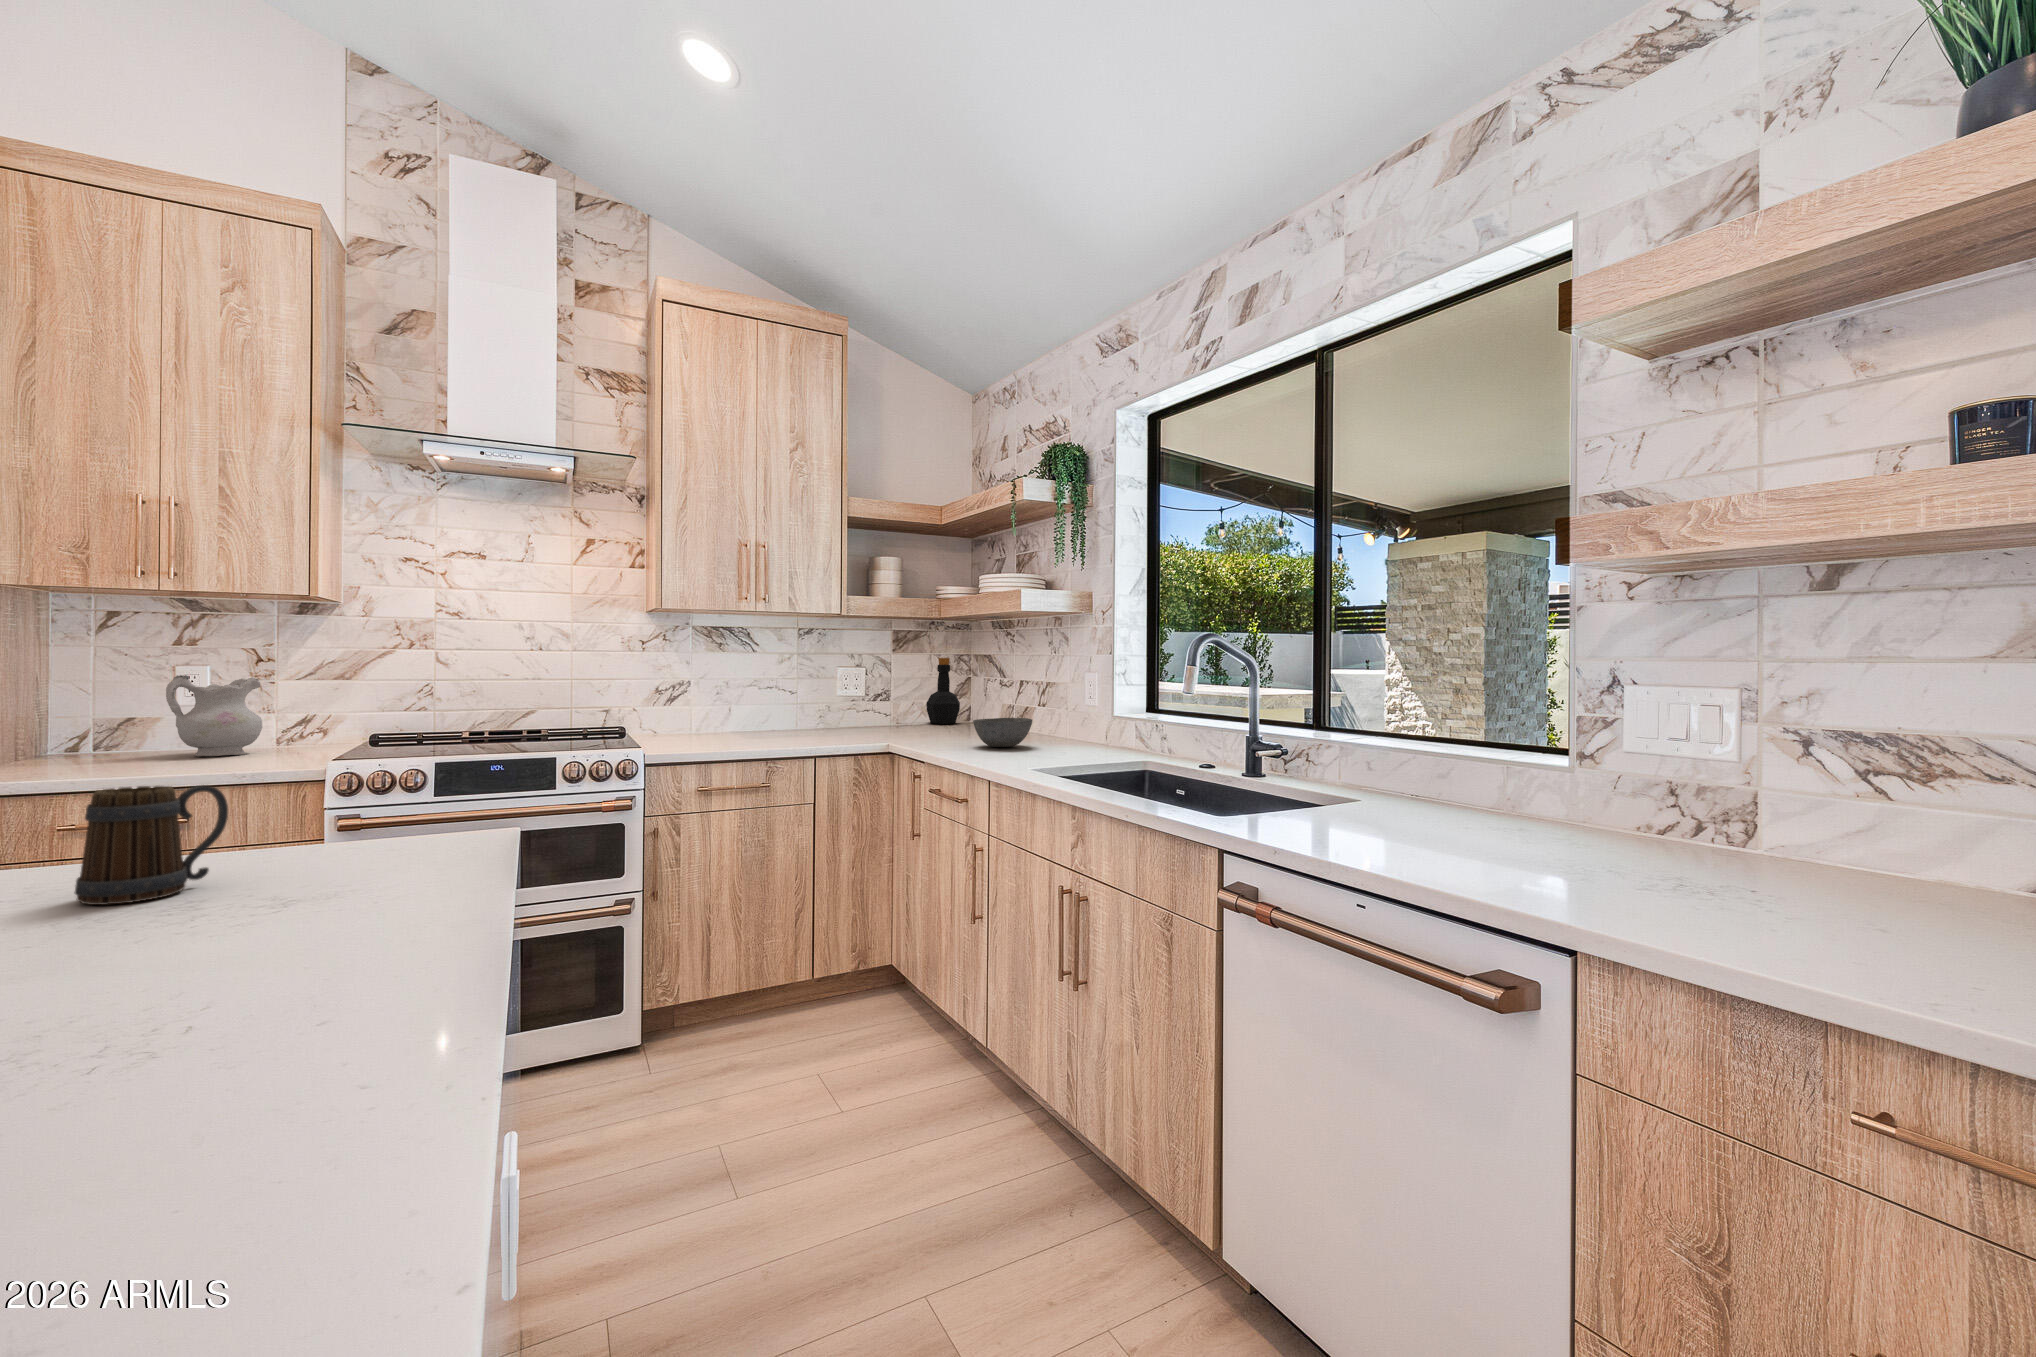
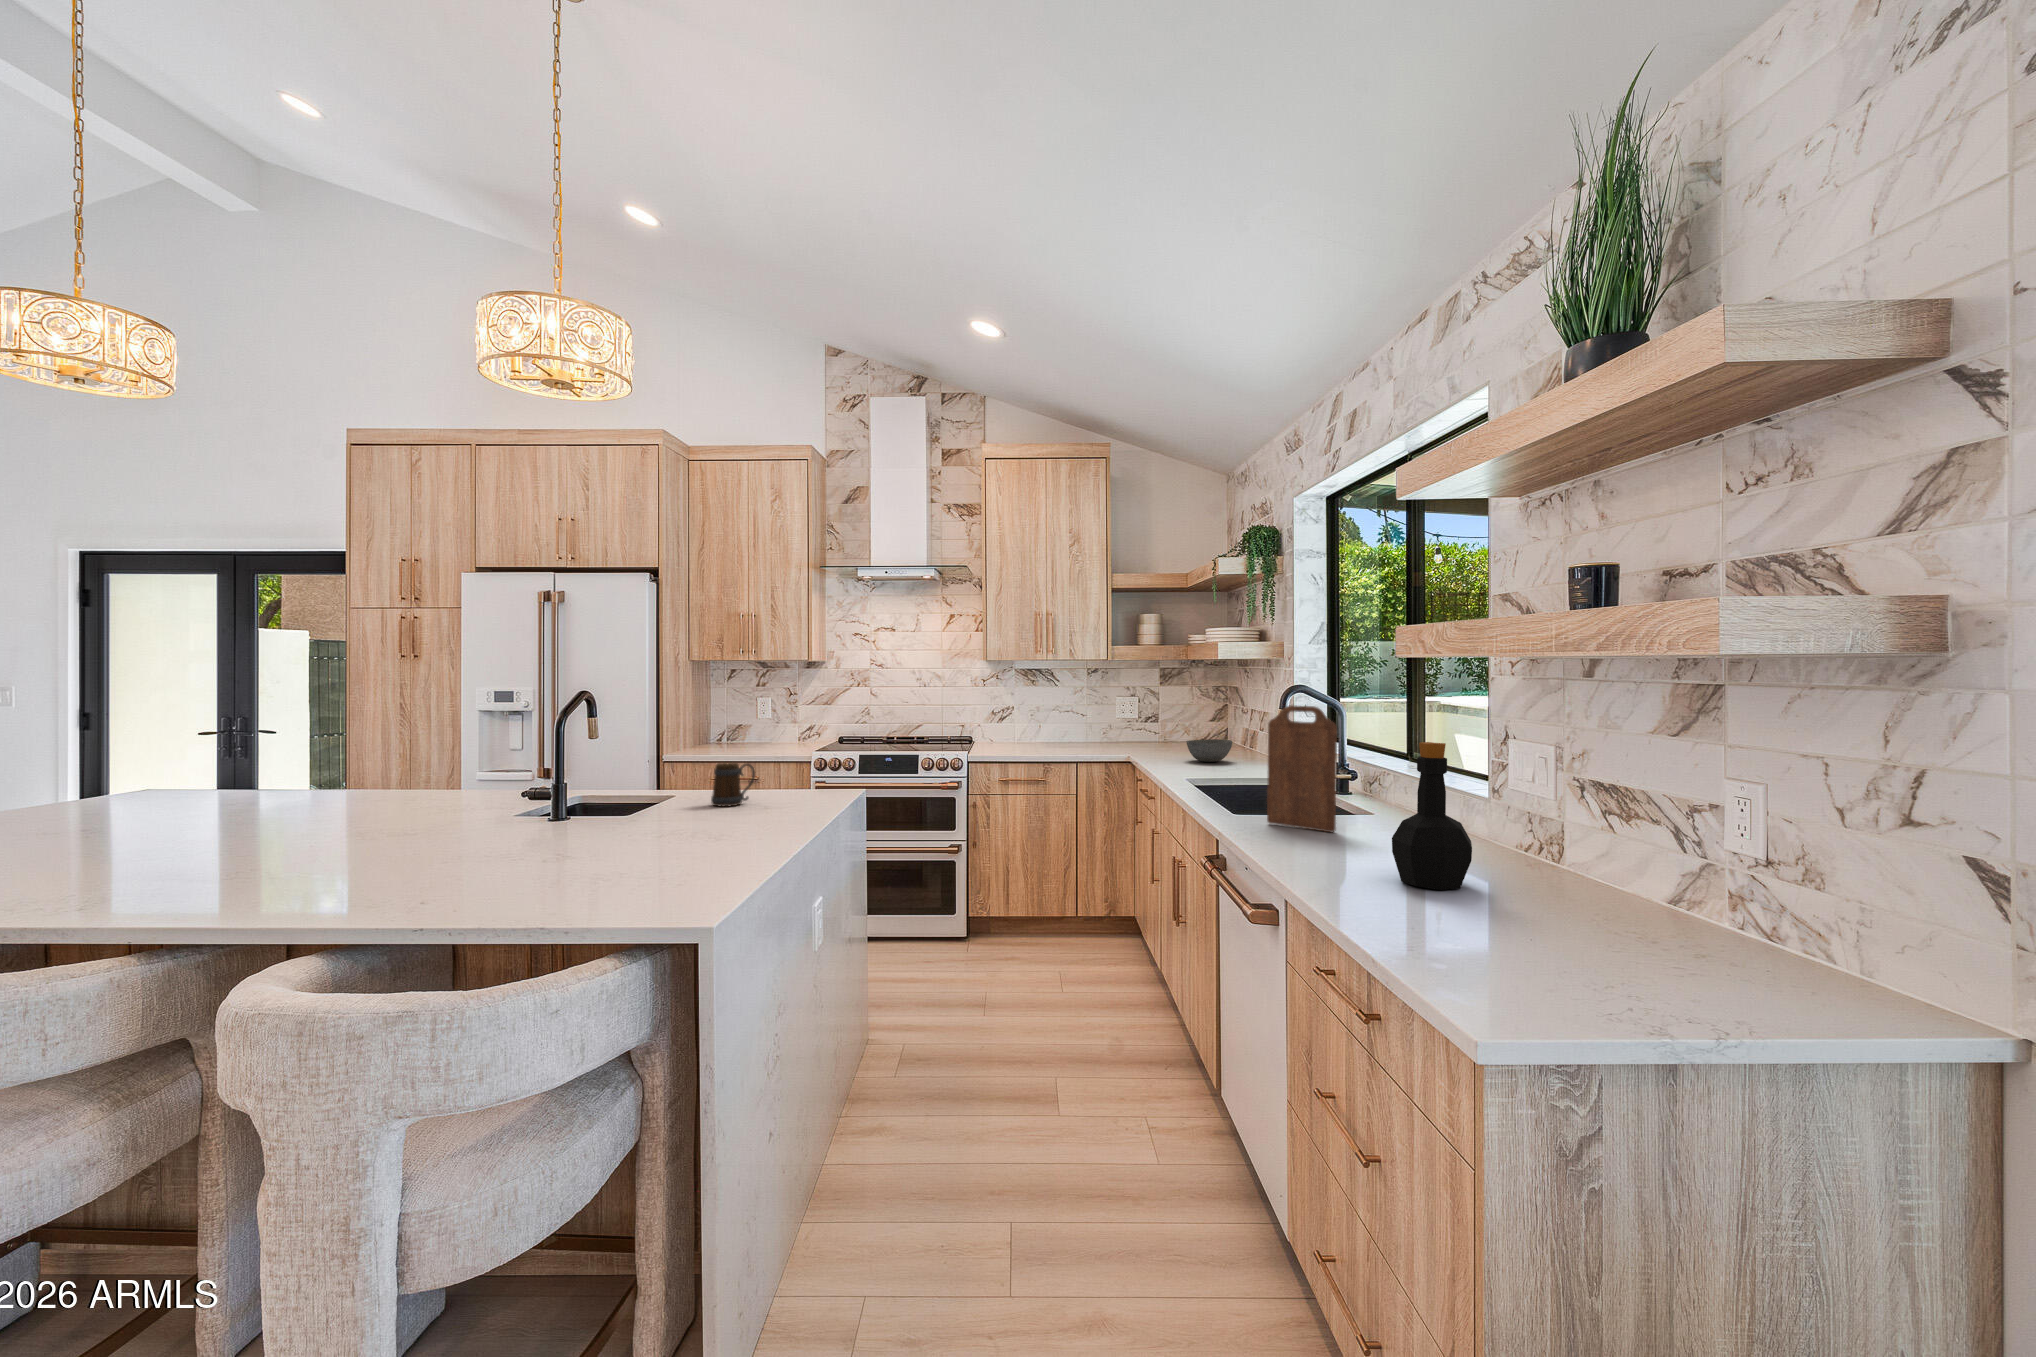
cutting board: none [1281,646,1397,834] -> present [1267,705,1337,832]
bottle: present [926,658,960,724] -> present [1392,742,1472,890]
ceramic pitcher: present [166,675,262,756] -> none [750,703,789,747]

